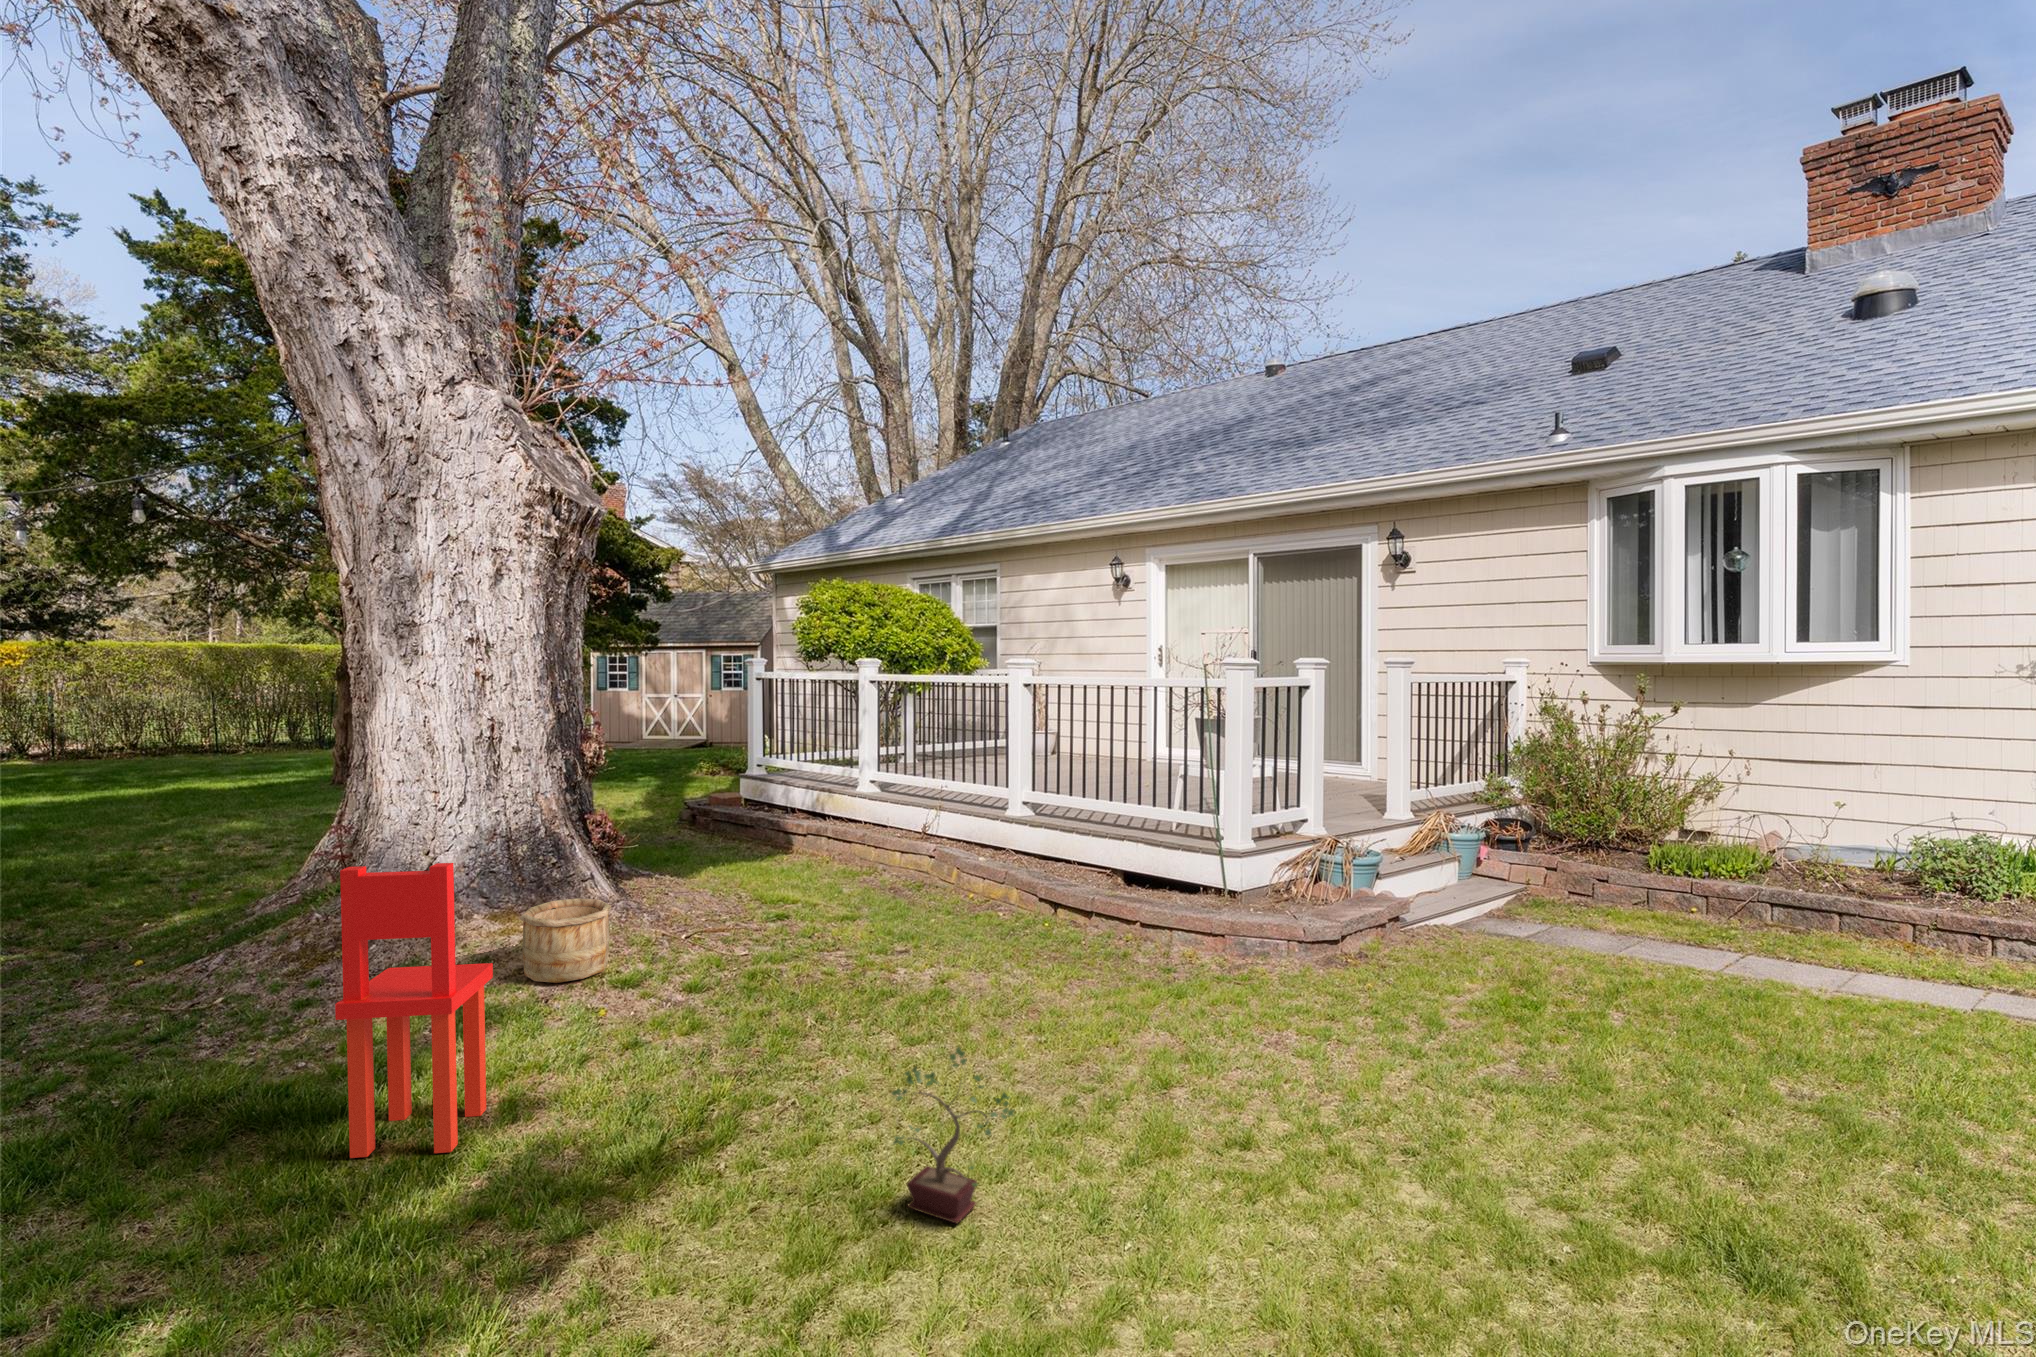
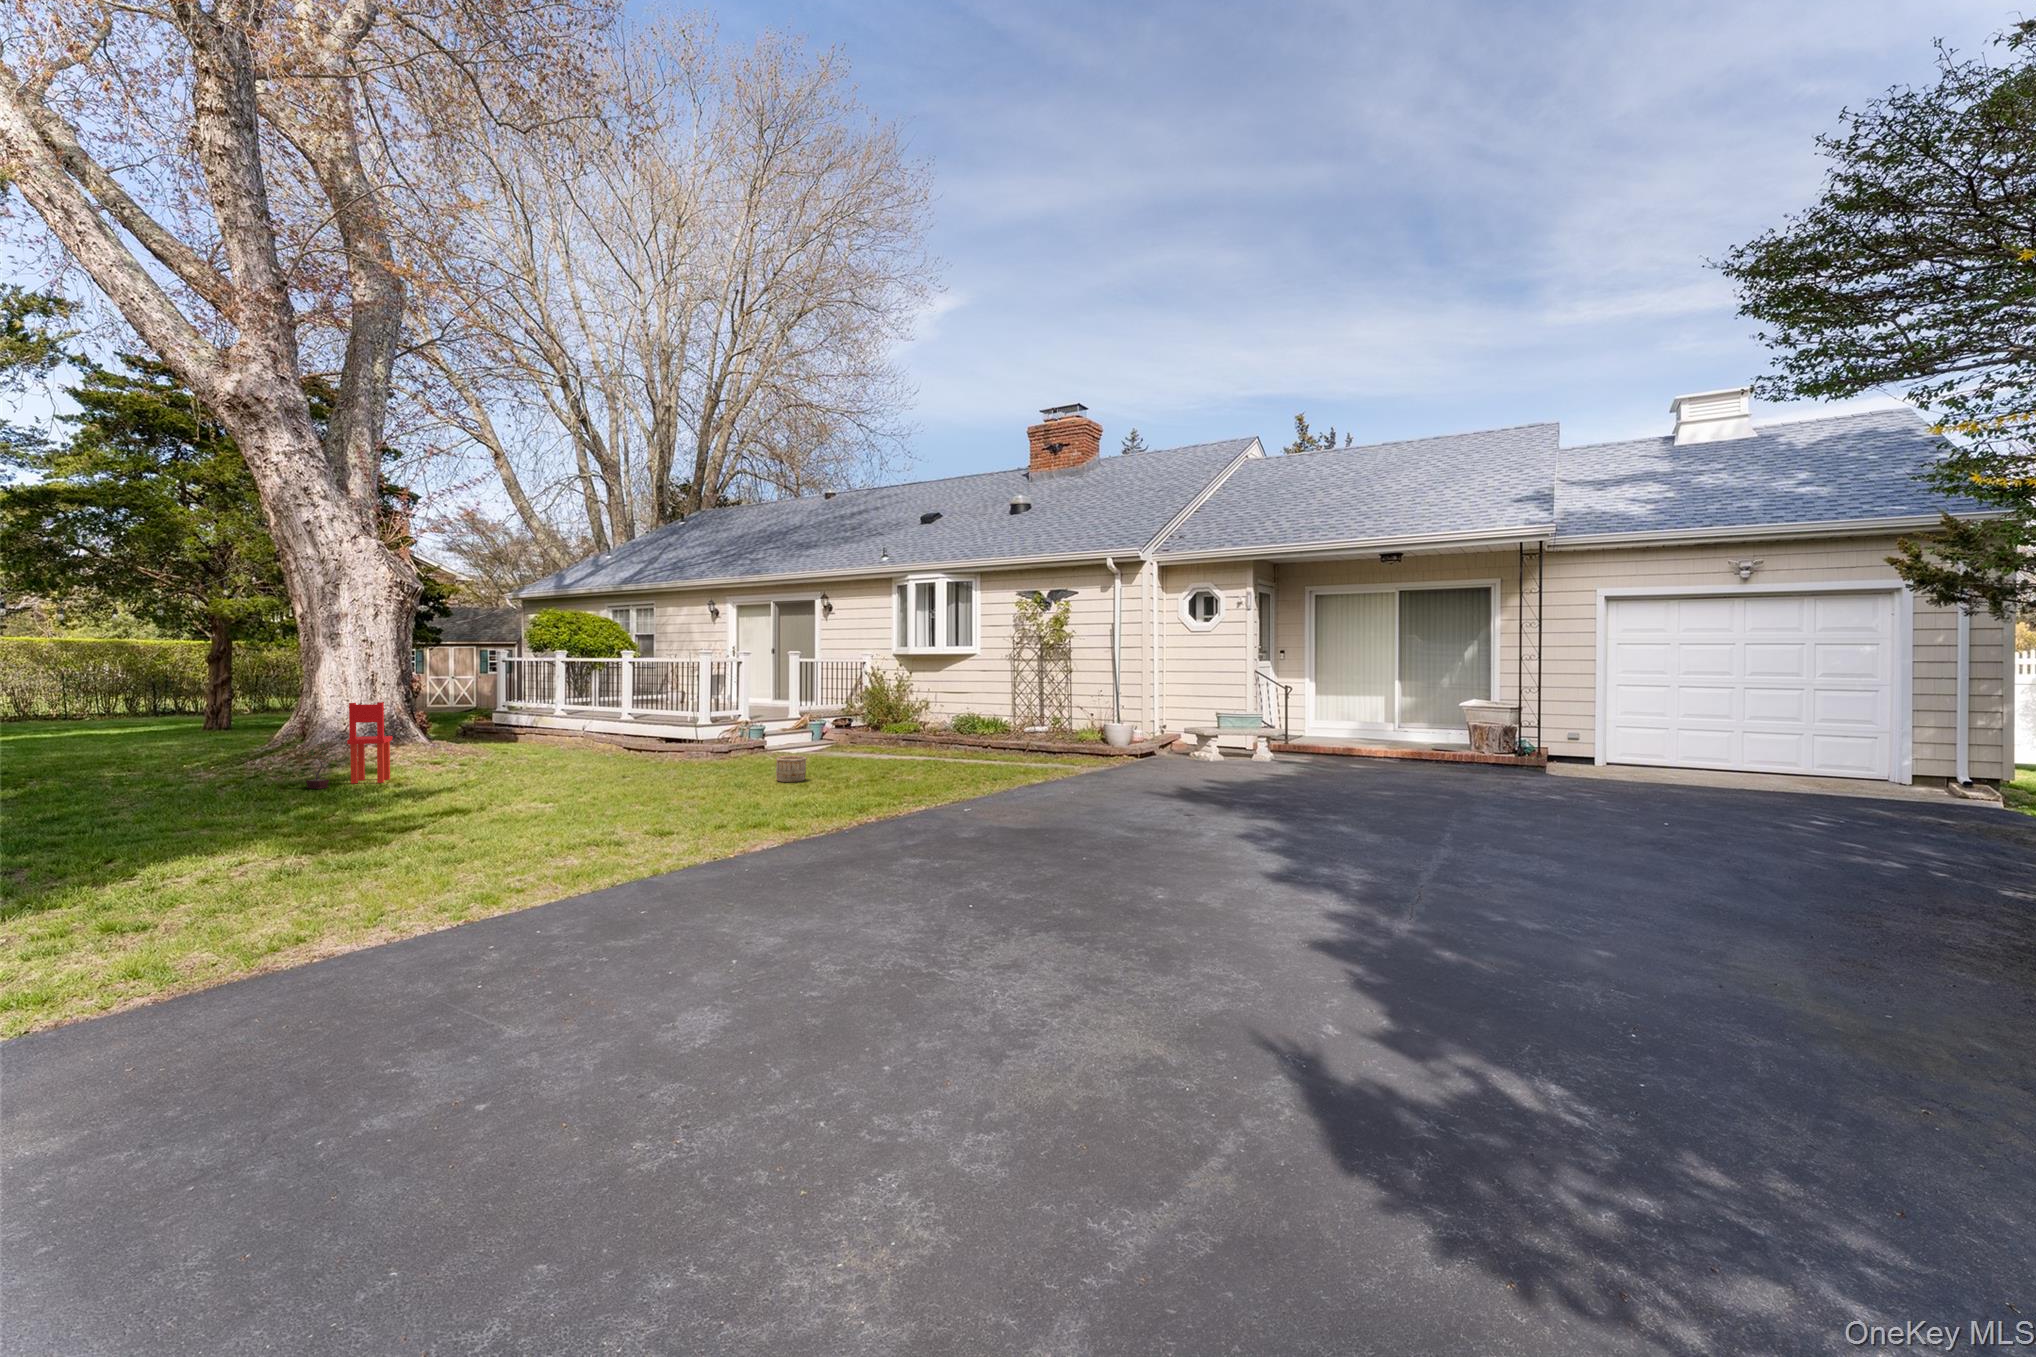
wooden bucket: present [520,899,611,983] -> present [776,755,807,782]
potted plant: present [891,1047,1014,1223] -> present [303,744,335,789]

